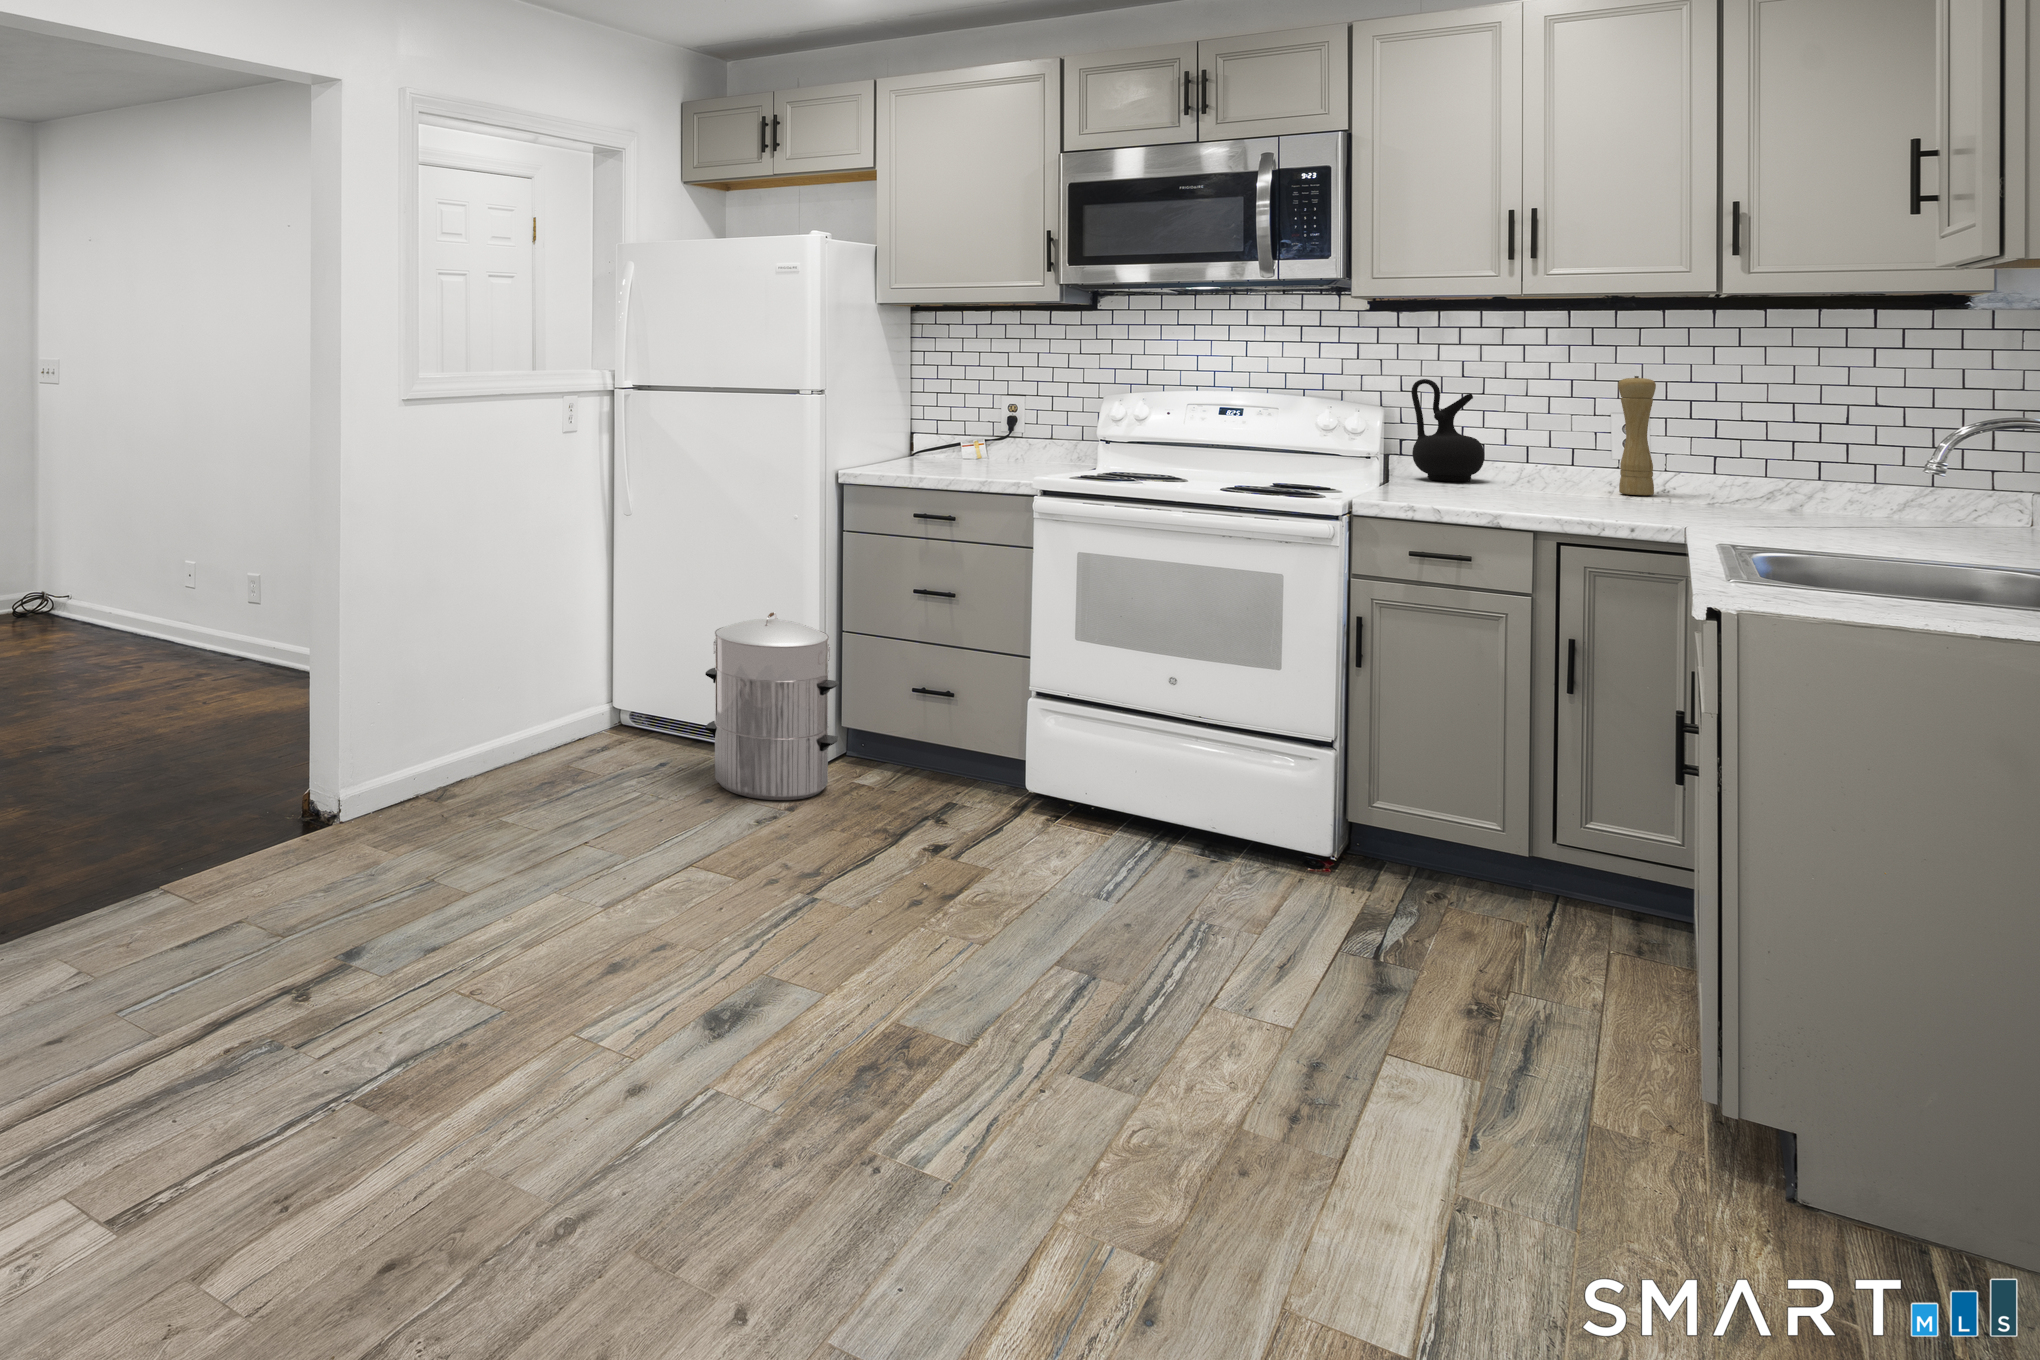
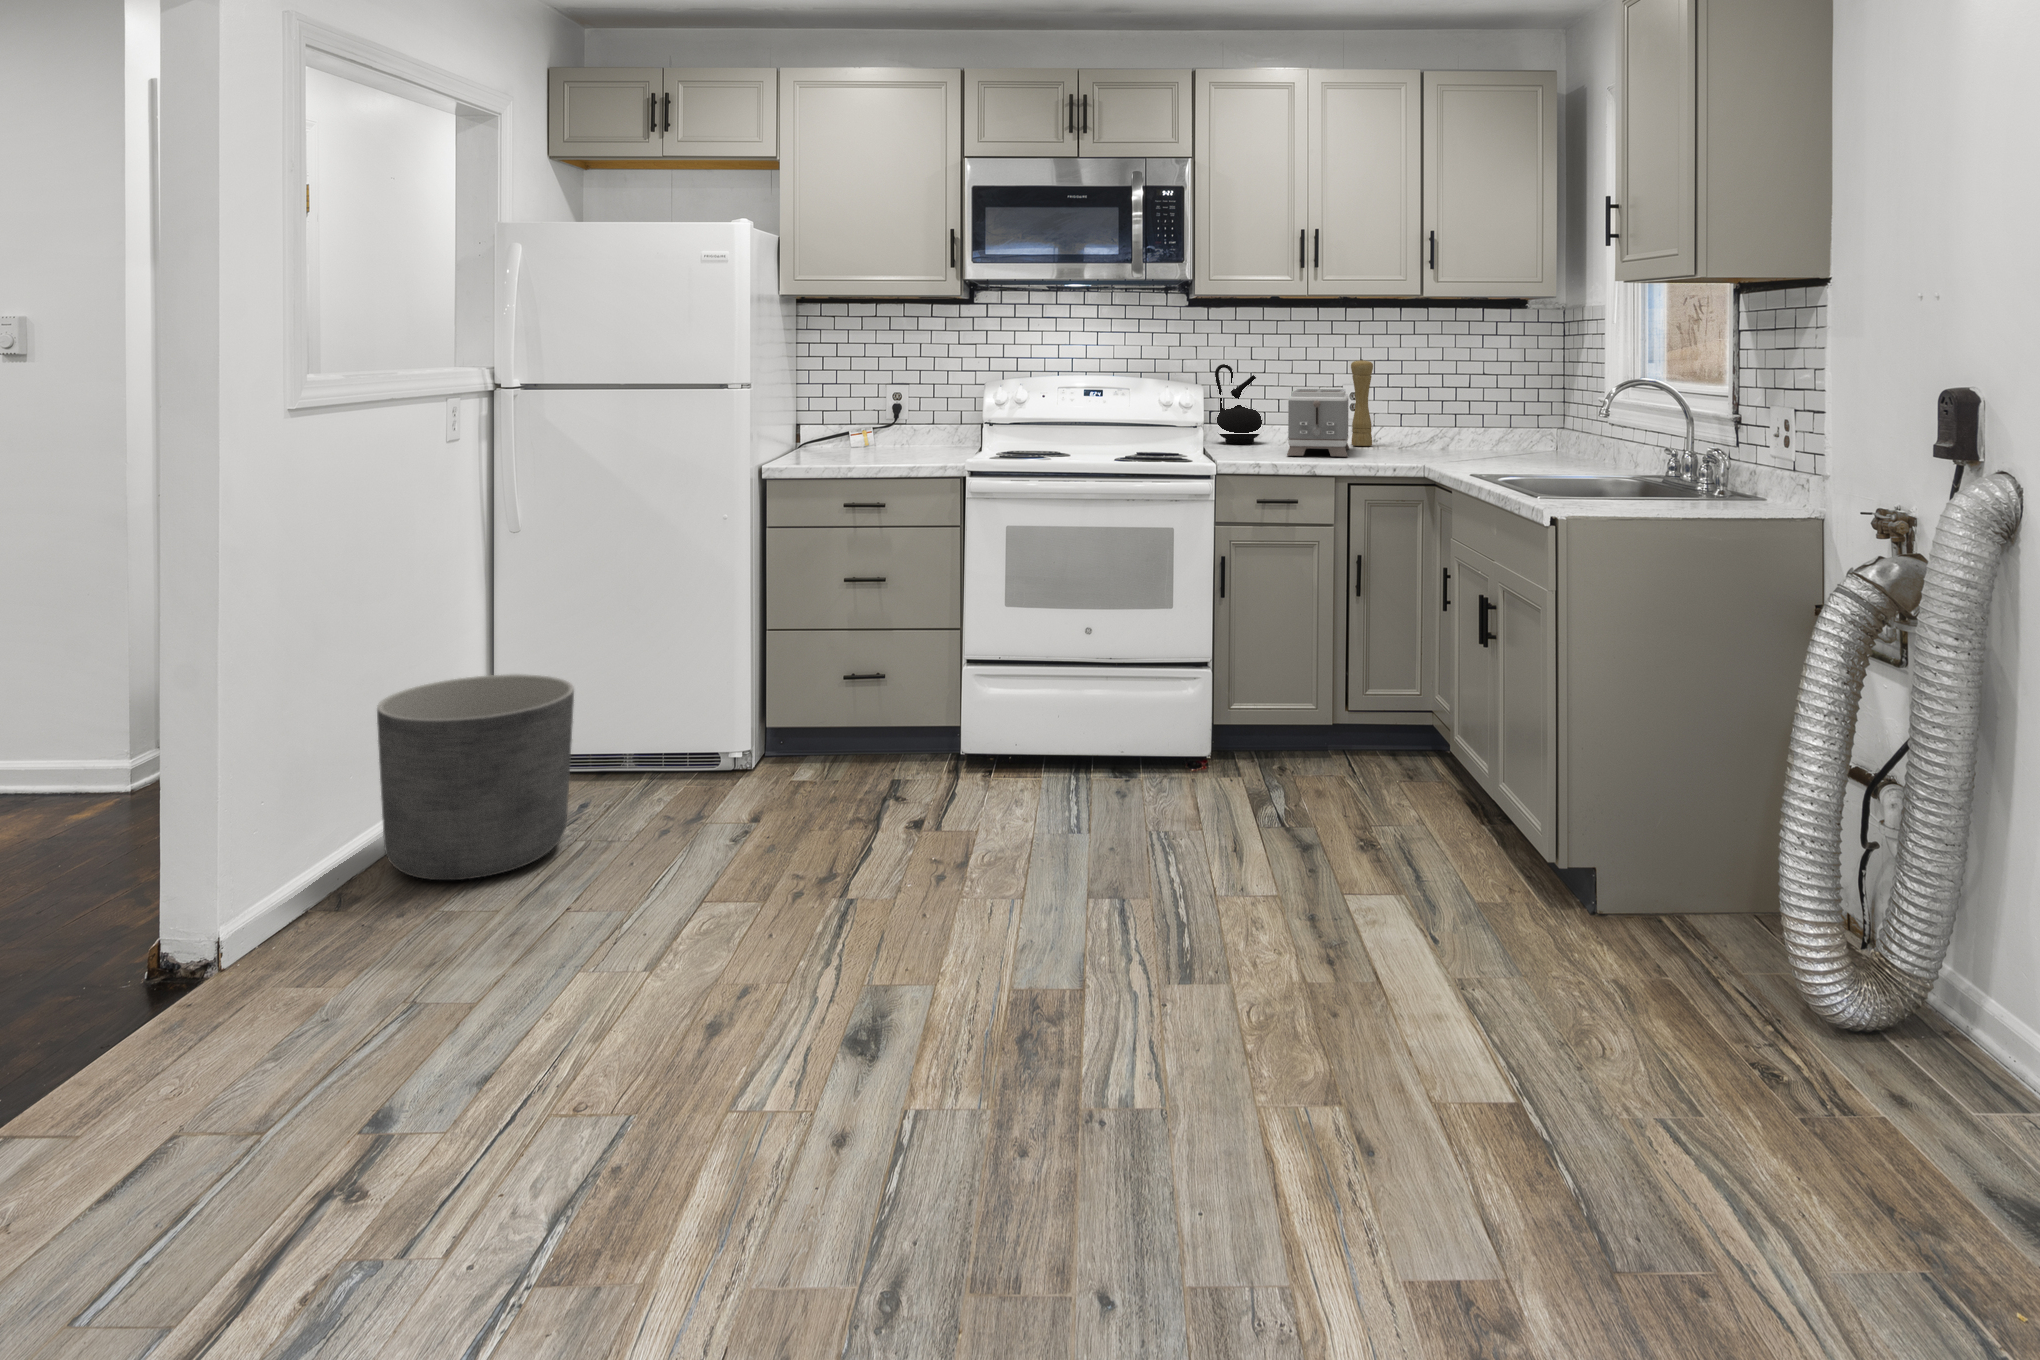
toaster: none [1477,414,1607,506] -> present [1287,389,1349,457]
waste bin: present [705,612,838,800] -> none [646,616,789,813]
planter: none [473,636,626,805] -> present [377,674,574,880]

